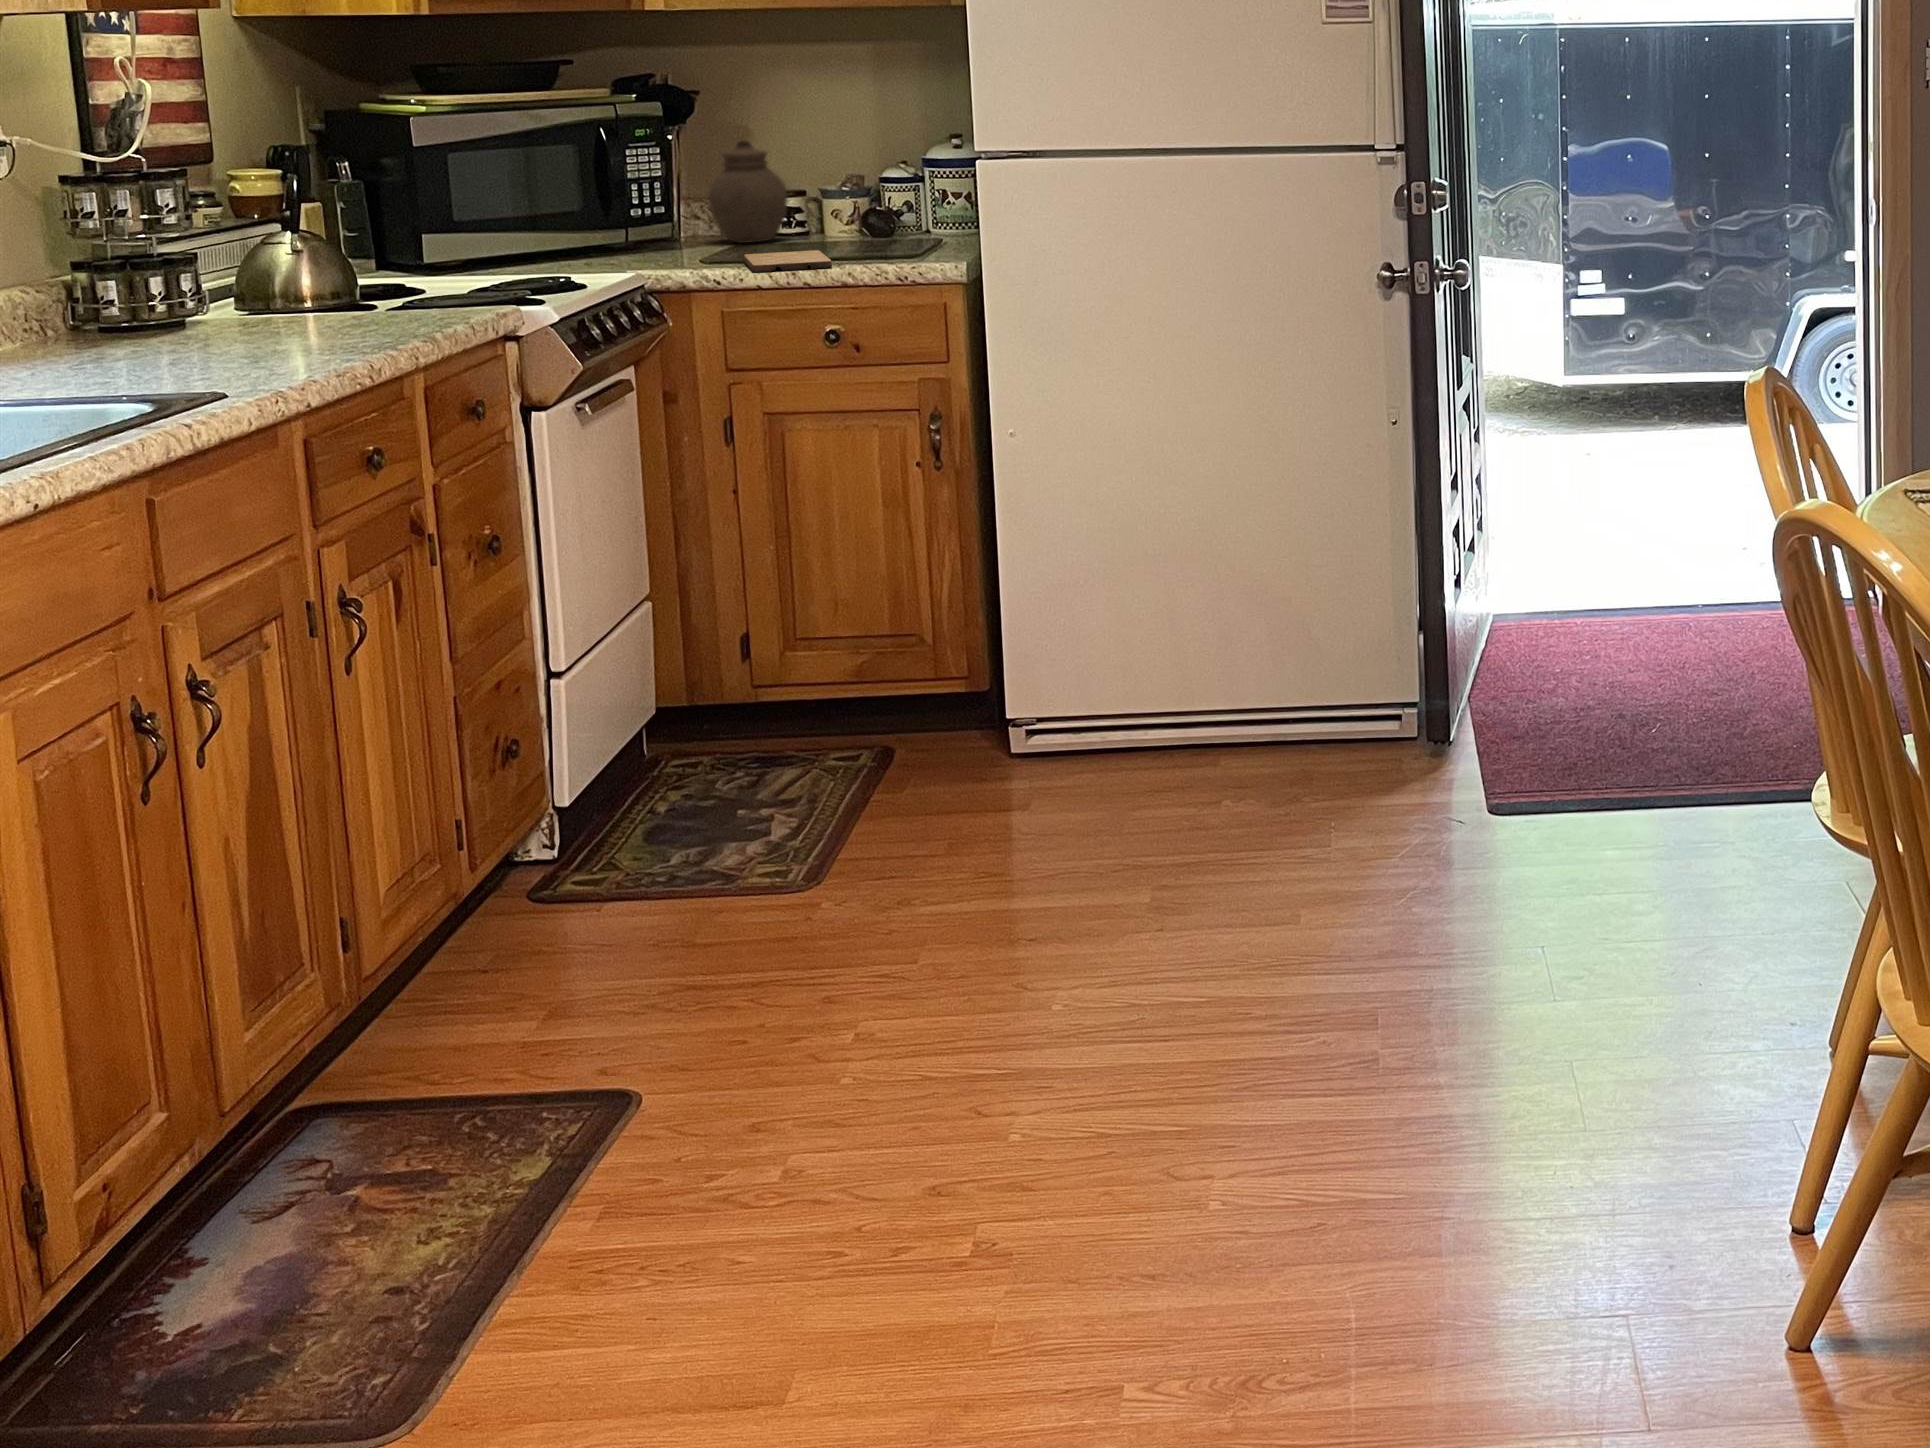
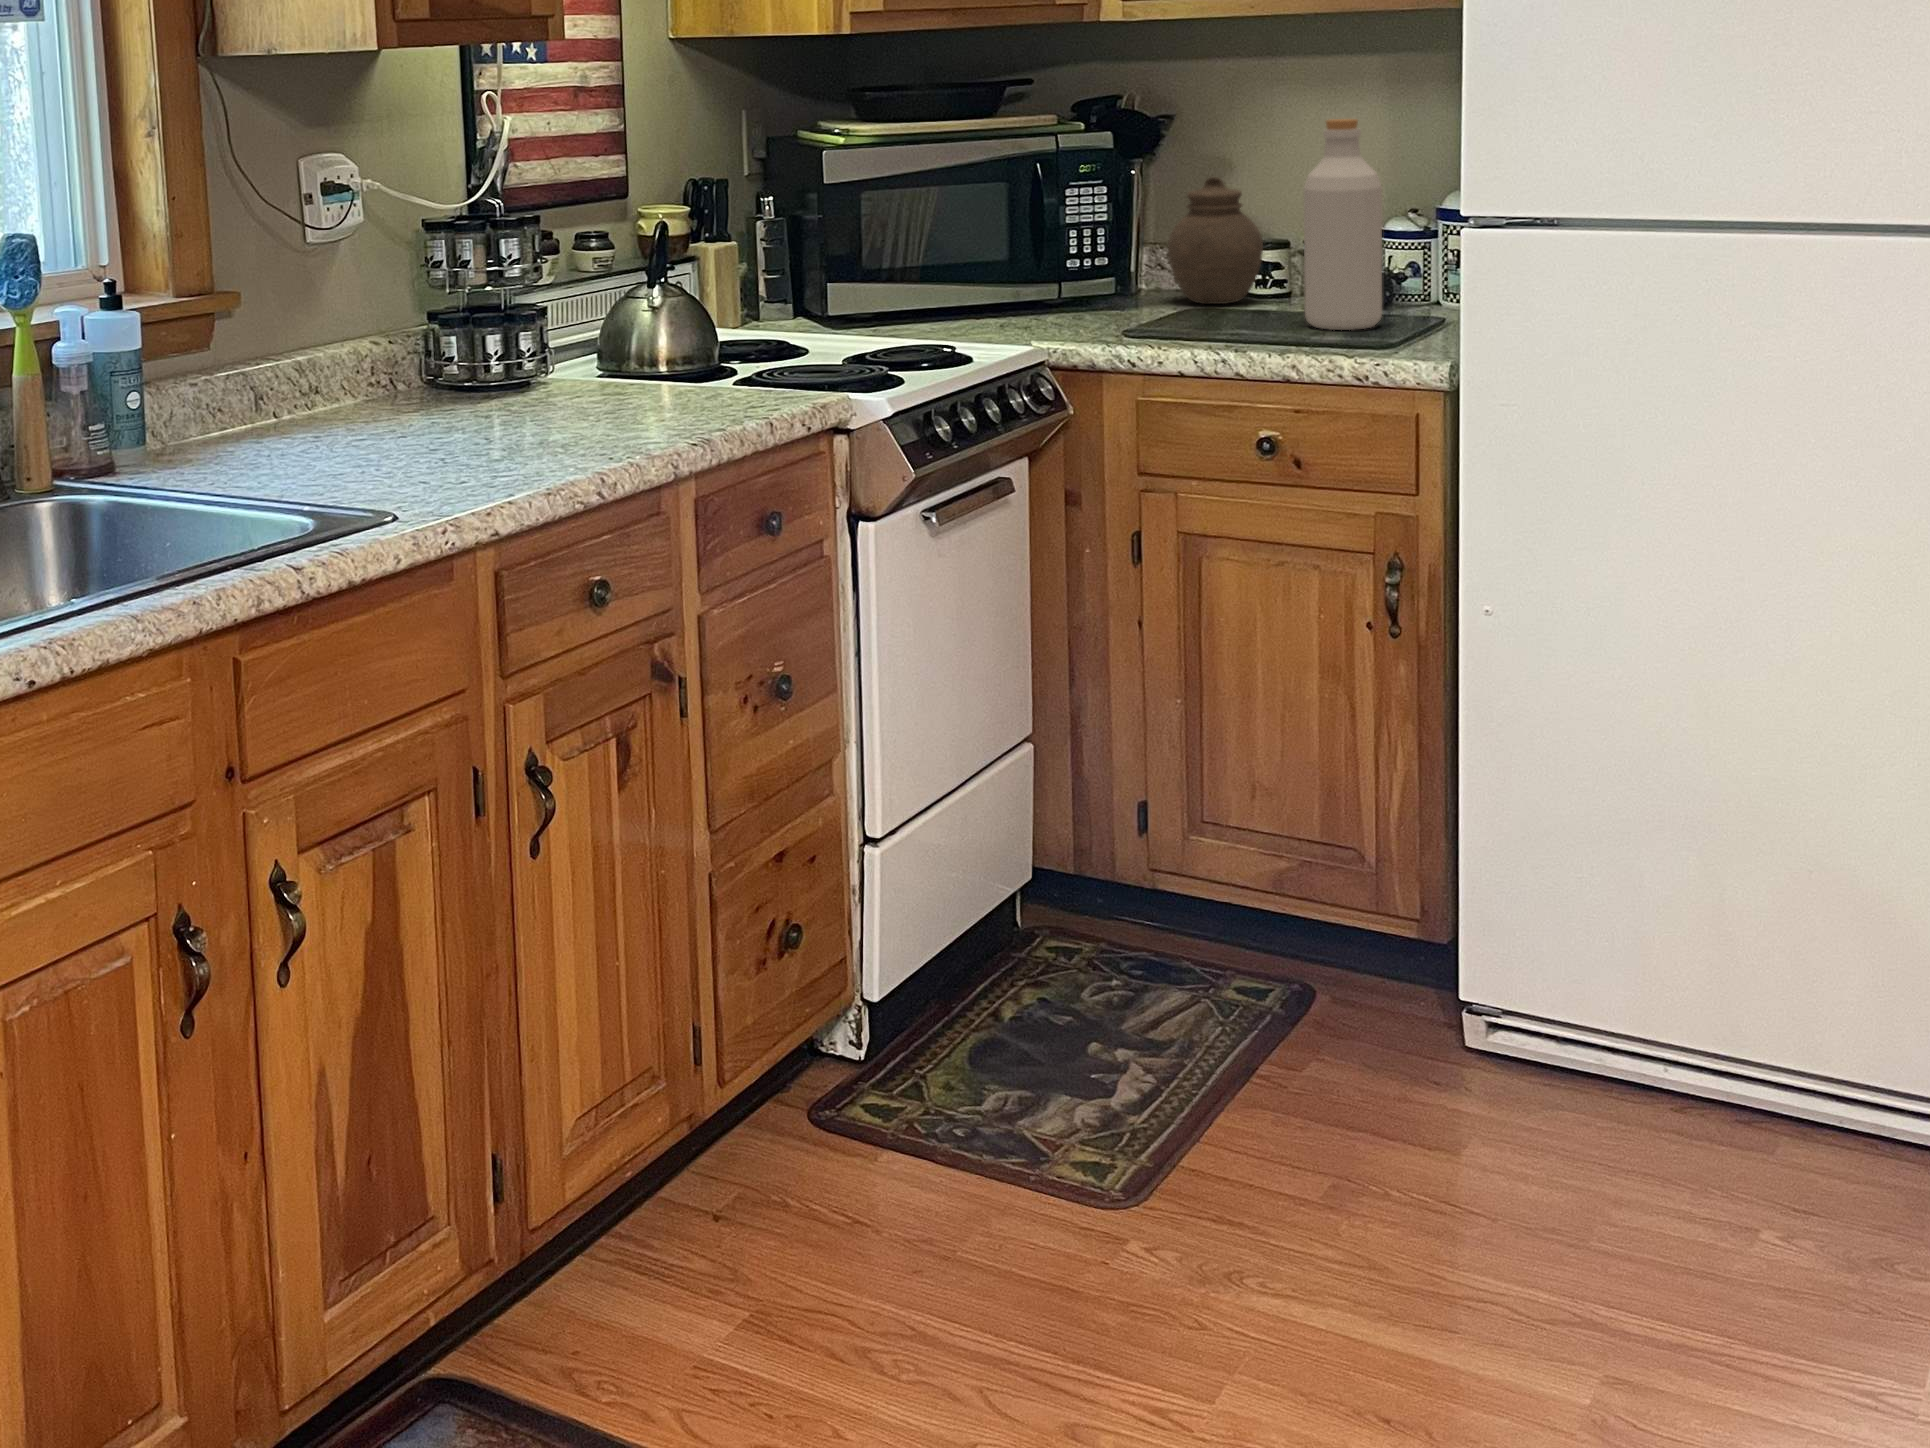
bottle: none [831,89,897,250] -> present [1303,119,1382,330]
cutting board: present [744,250,832,272] -> none [1167,329,1269,359]

